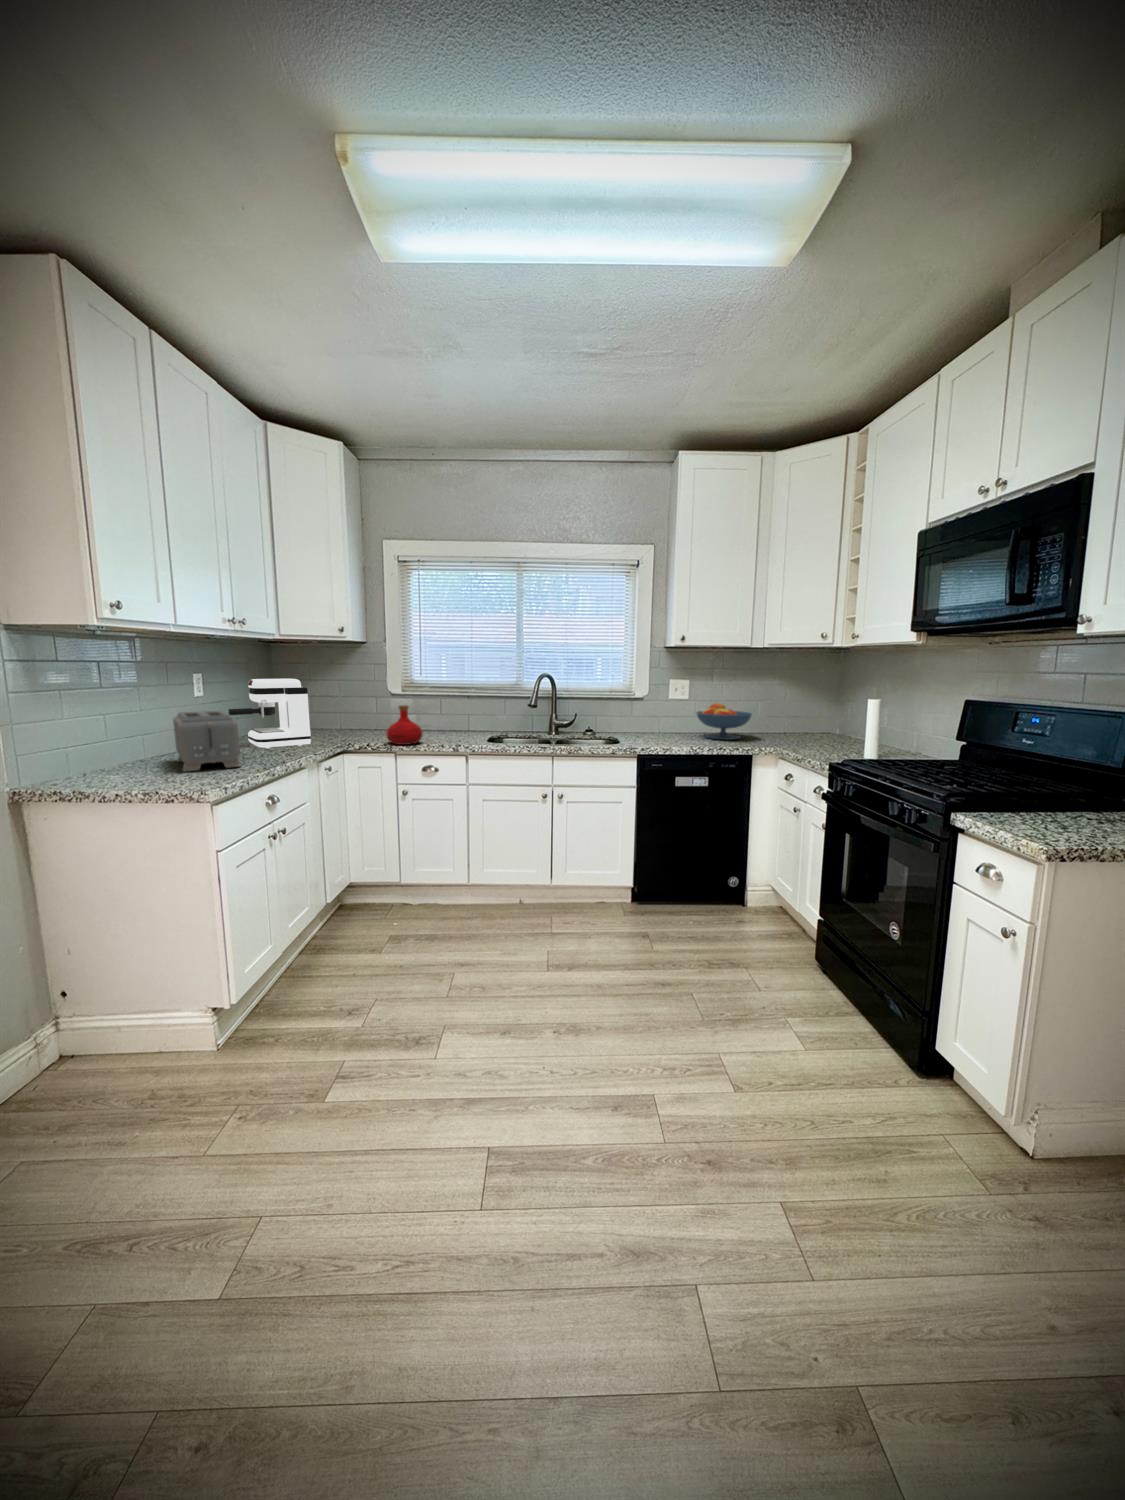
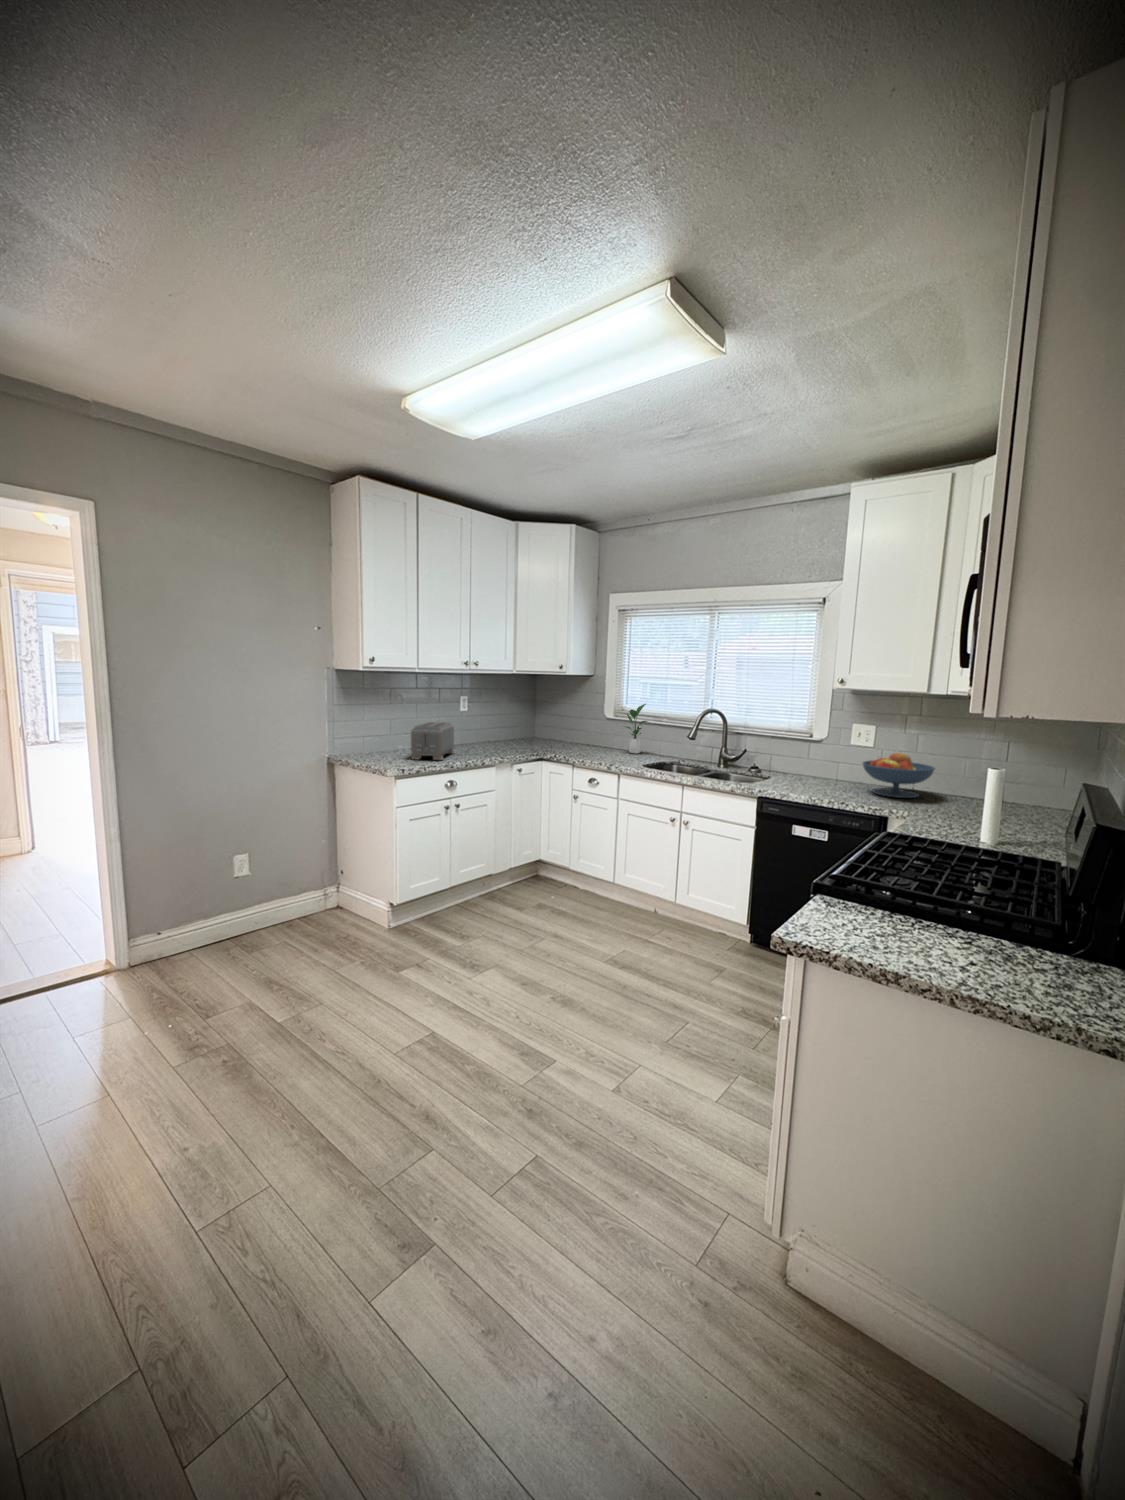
potted plant: none [426,675,456,733] -> present [624,704,648,754]
coffee maker: present [229,679,311,749] -> none [471,701,518,752]
bottle: present [386,705,423,745] -> none [565,727,593,760]

